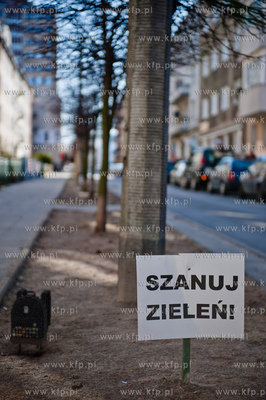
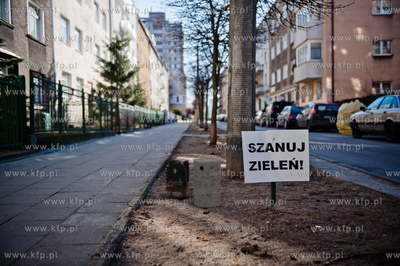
trash can: none [56,289,104,375] -> present [193,158,222,207]

